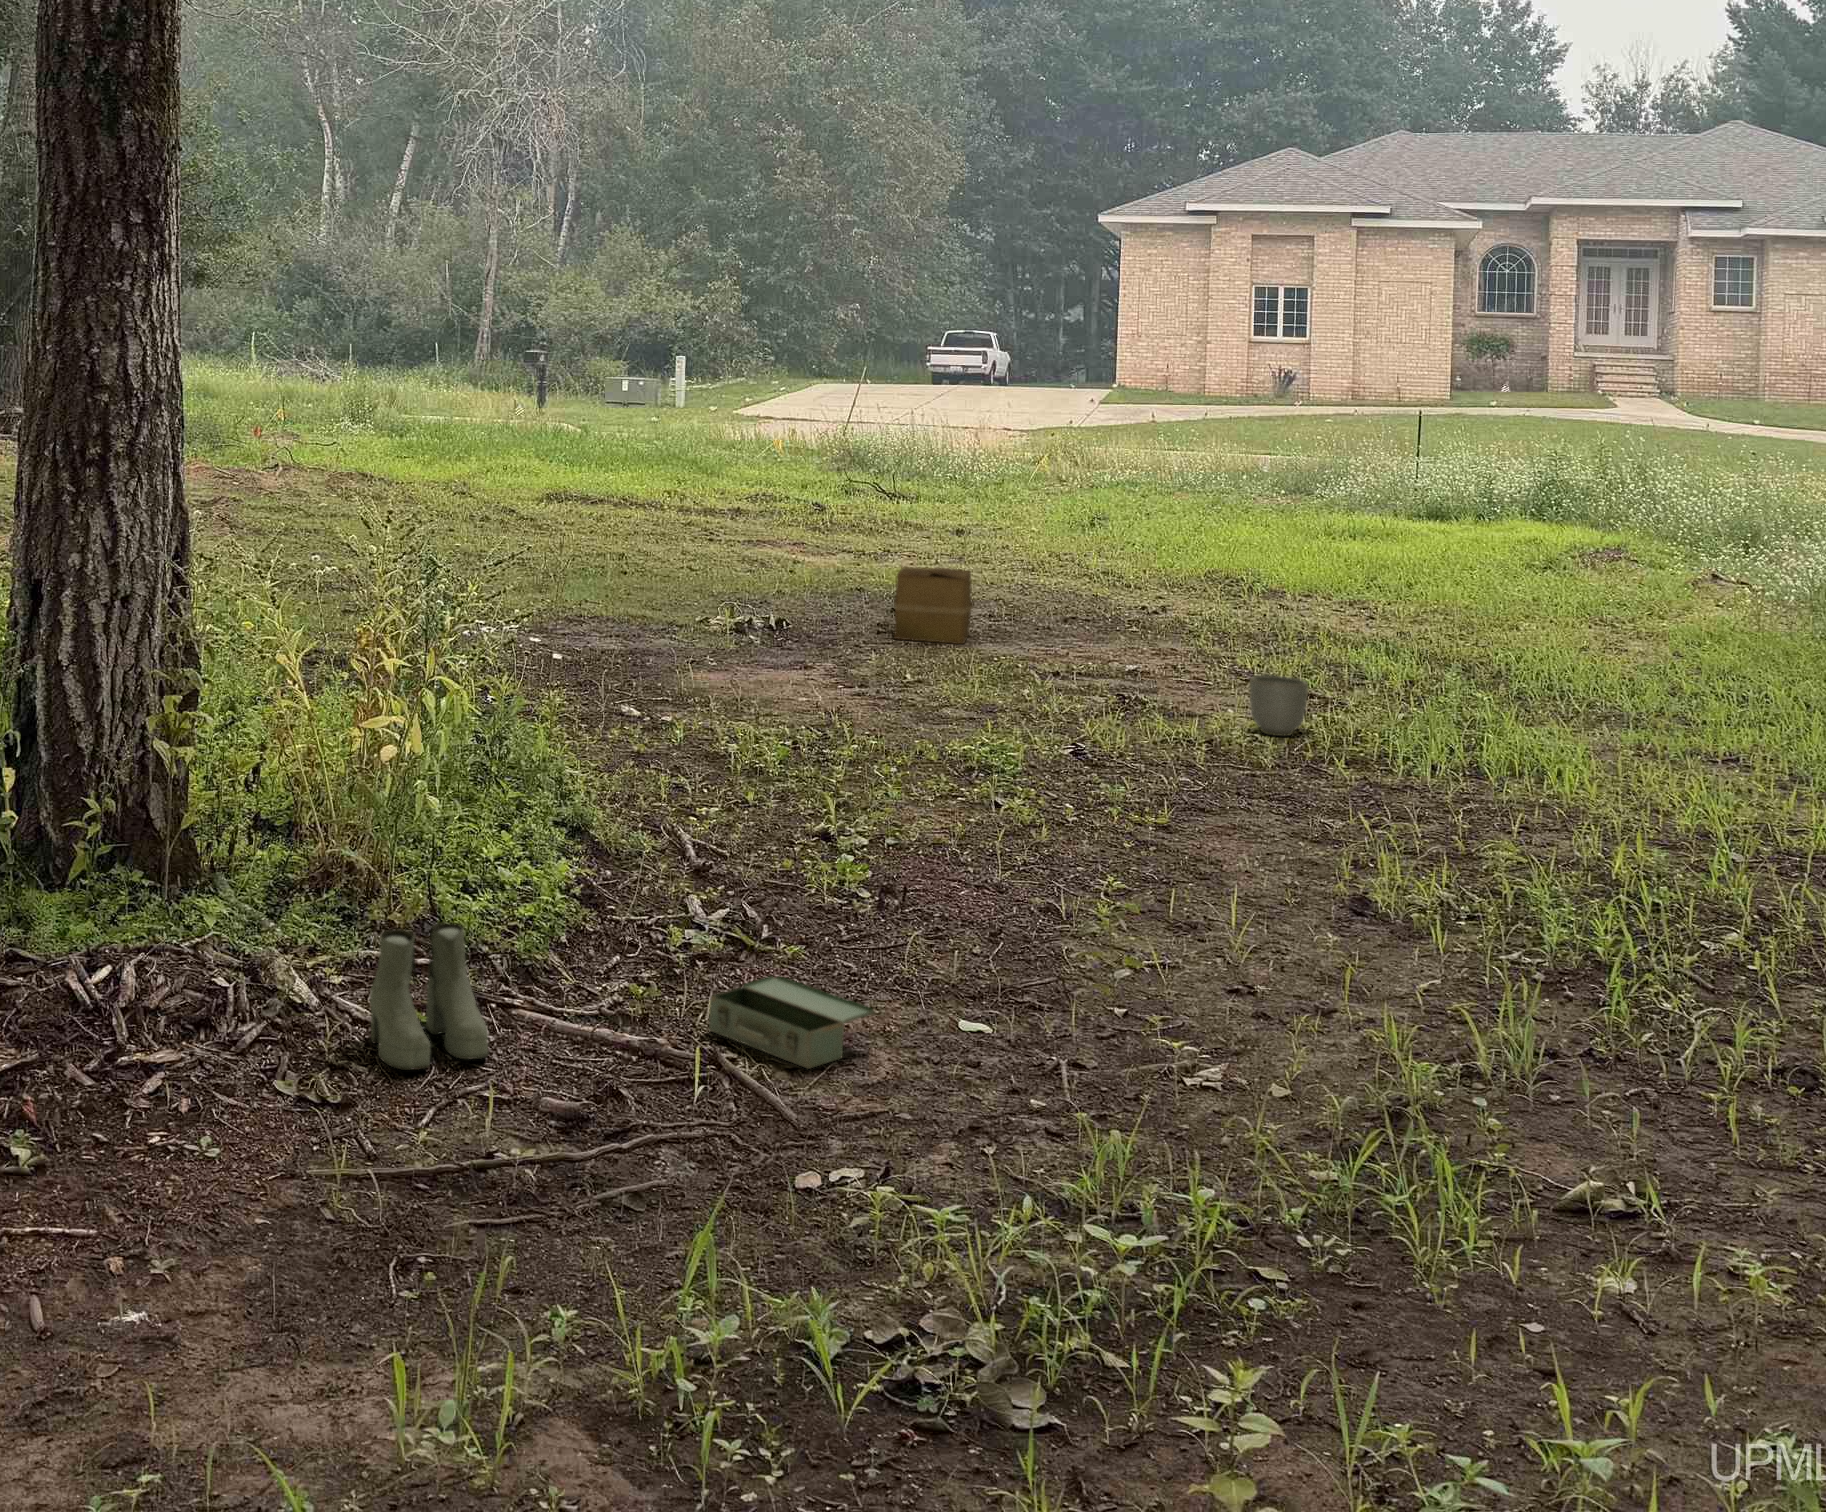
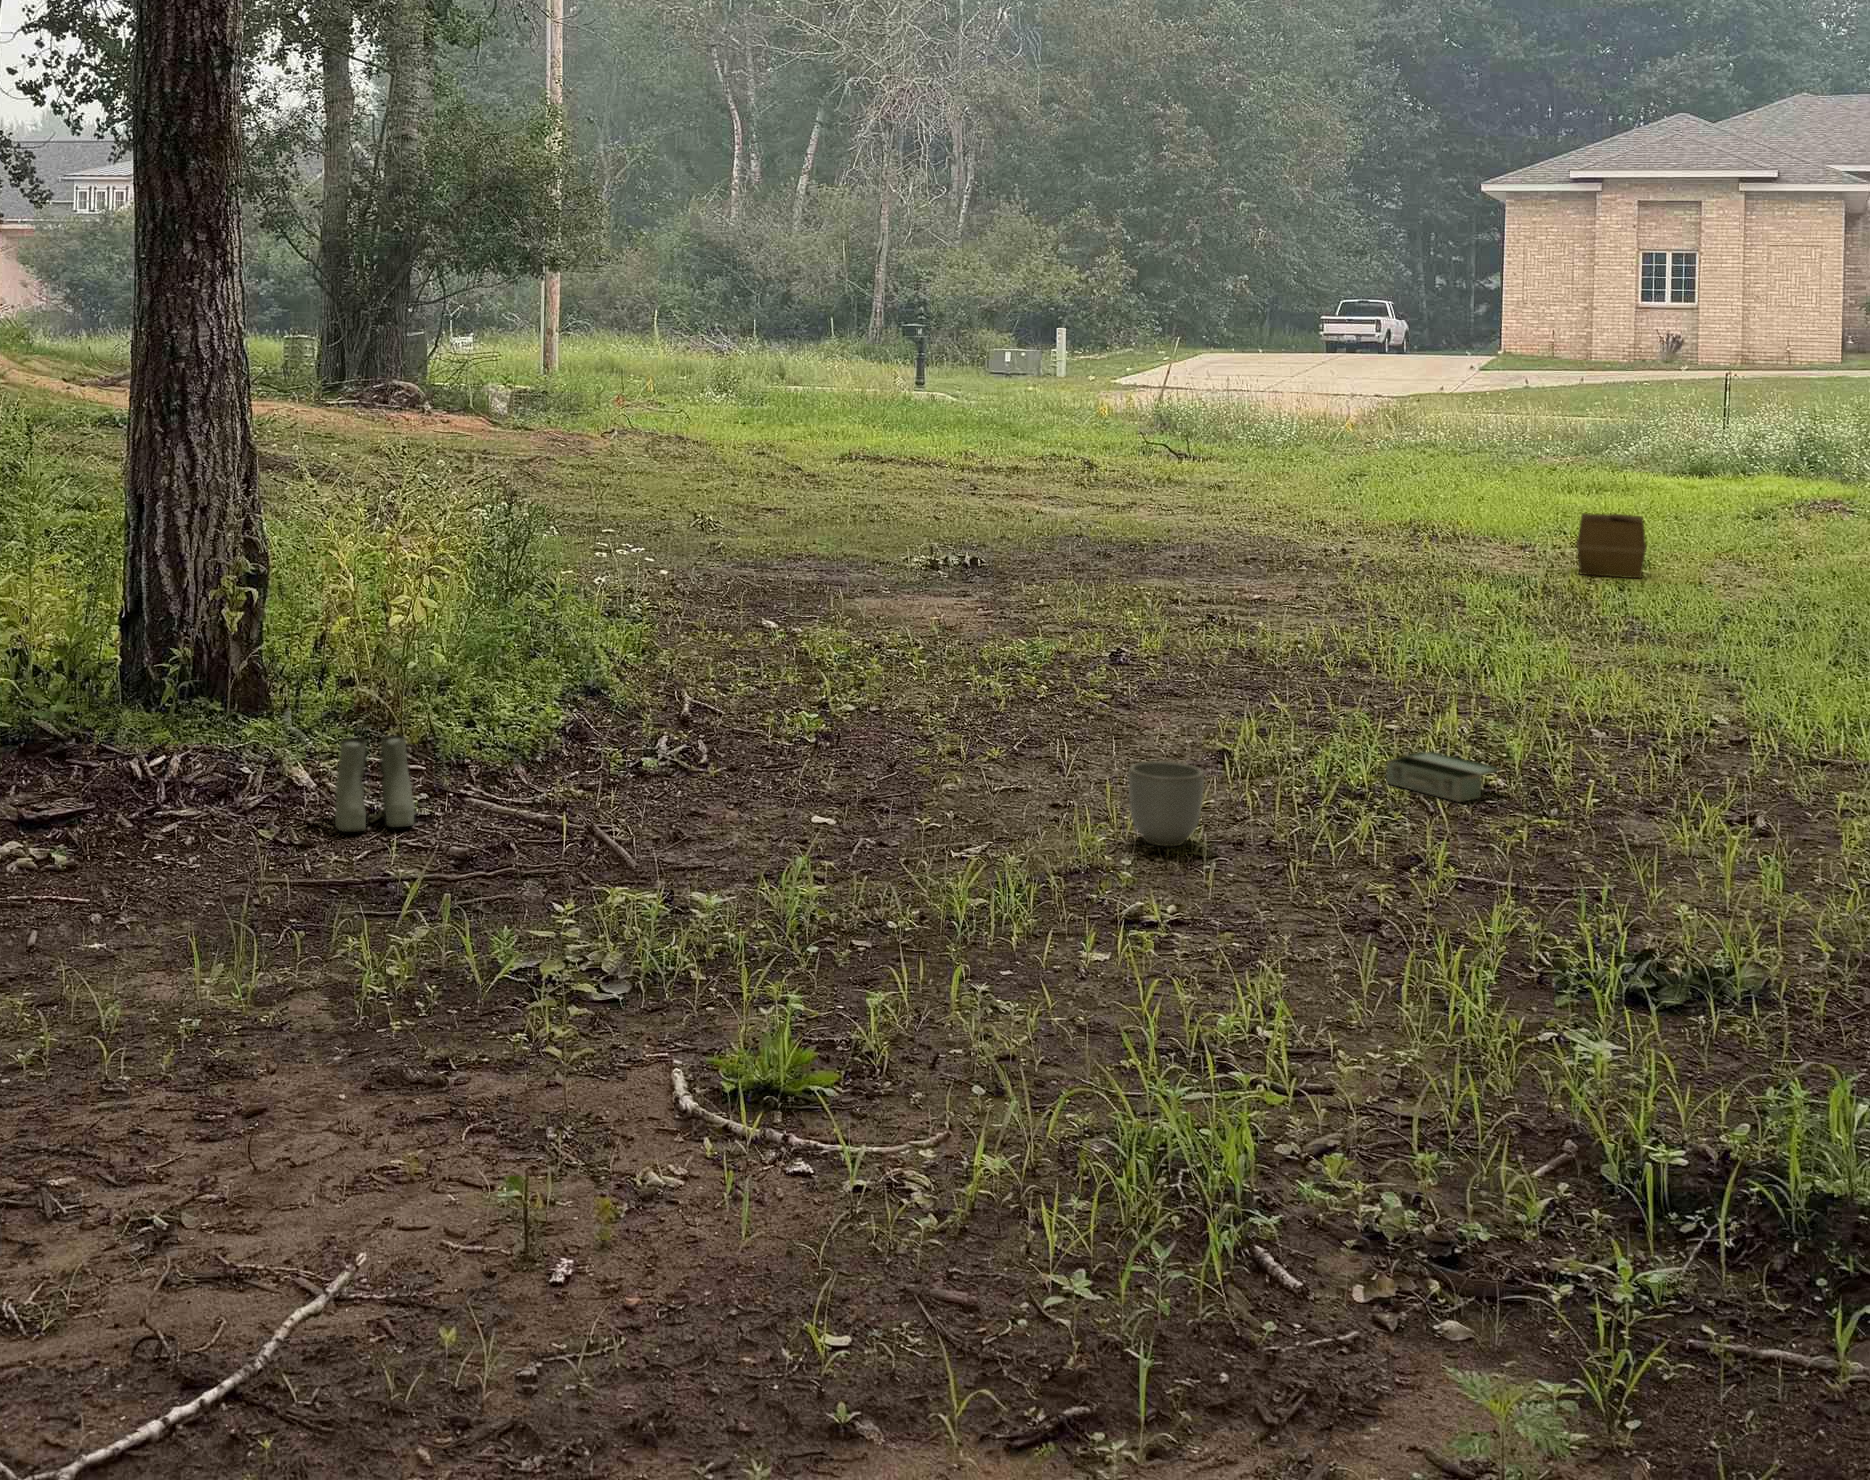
cardboard box: present [894,567,972,644] -> present [1576,513,1647,579]
planter: present [1250,675,1308,736] -> present [1129,761,1204,847]
toolbox: present [709,976,874,1069] -> present [1386,751,1500,802]

